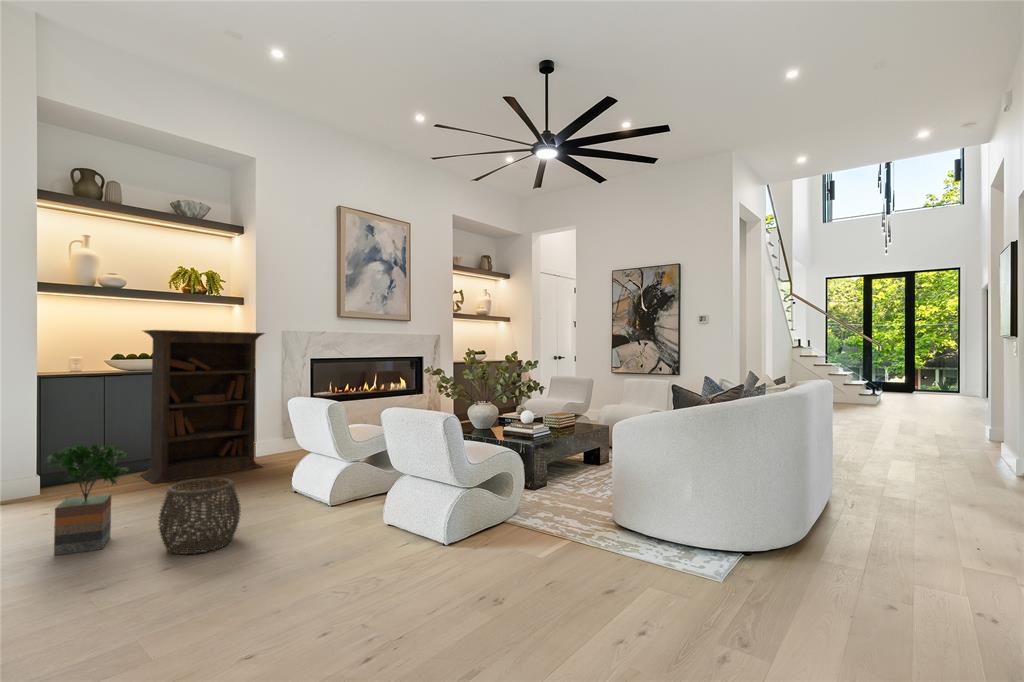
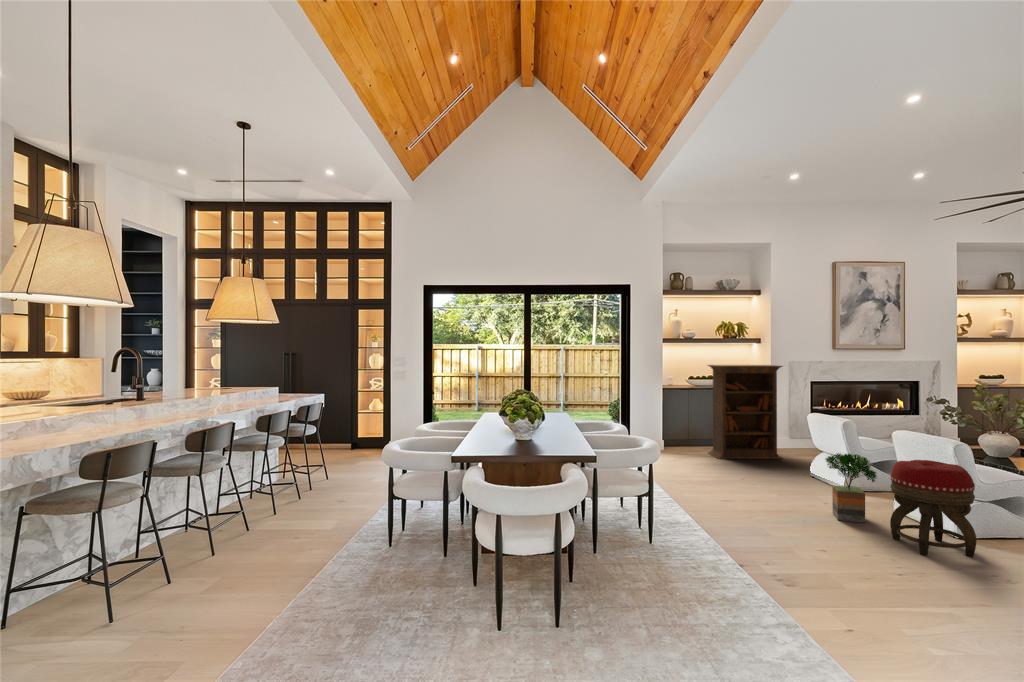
potted tree: present [48,444,128,555] -> present [826,453,877,523]
footstool: none [384,452,498,625] -> present [890,460,977,557]
woven basket: present [158,478,241,555] -> none [746,458,790,498]

